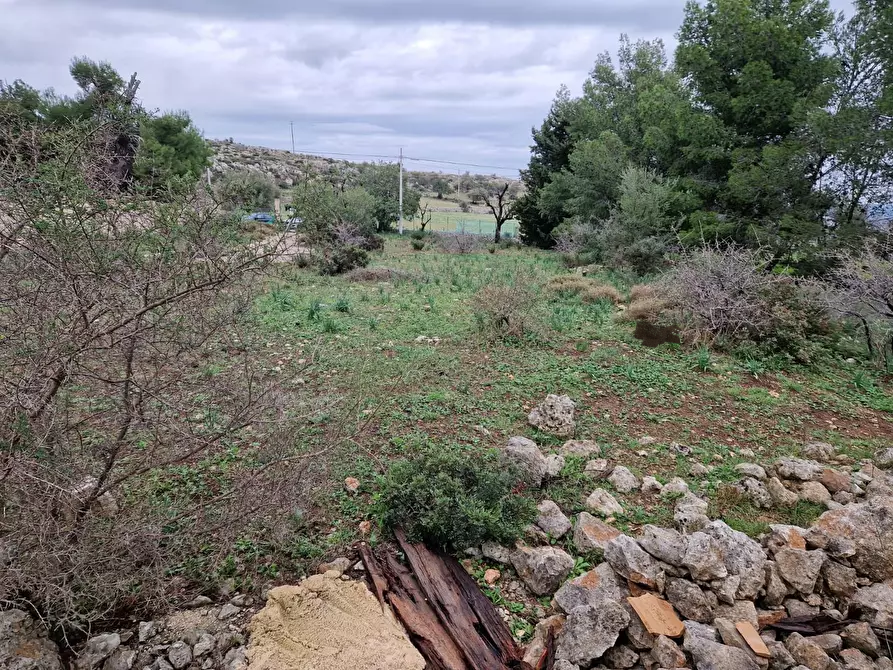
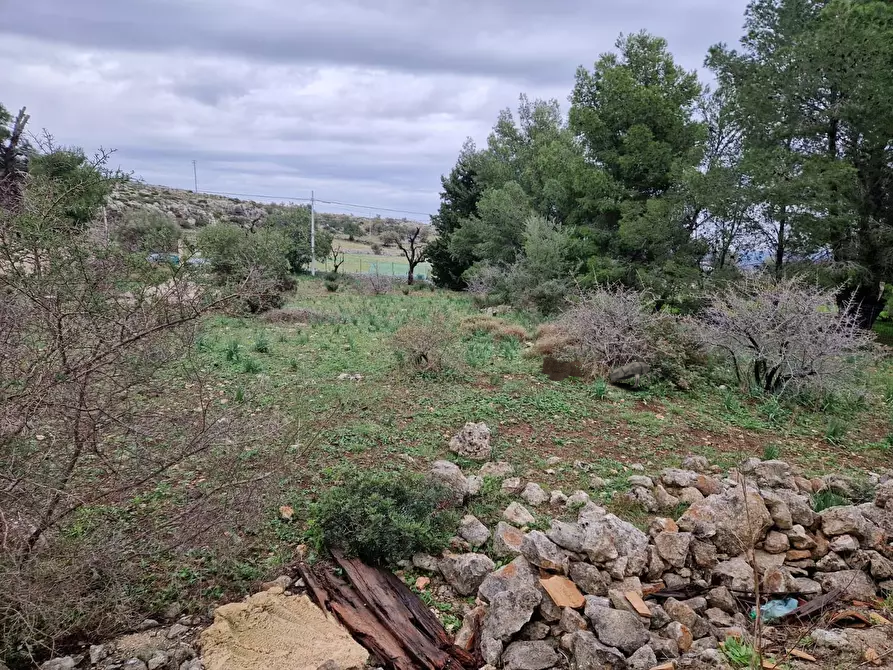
backpack: none [712,330,761,359] -> present [610,362,650,388]

